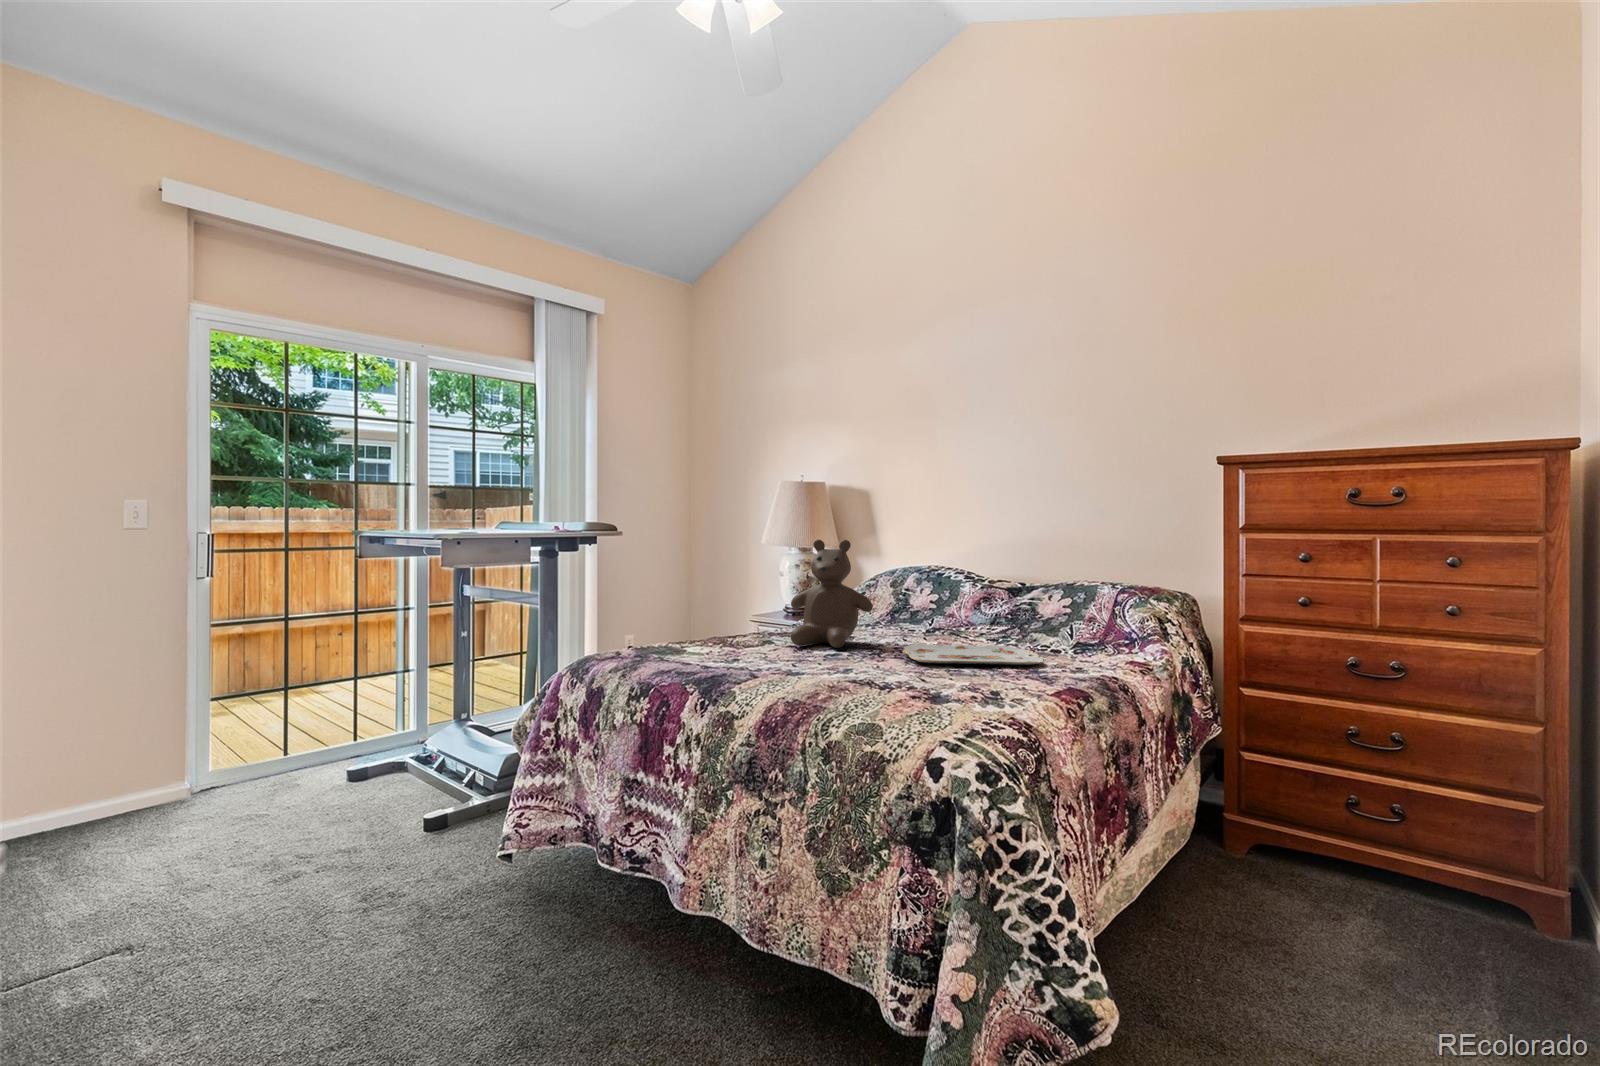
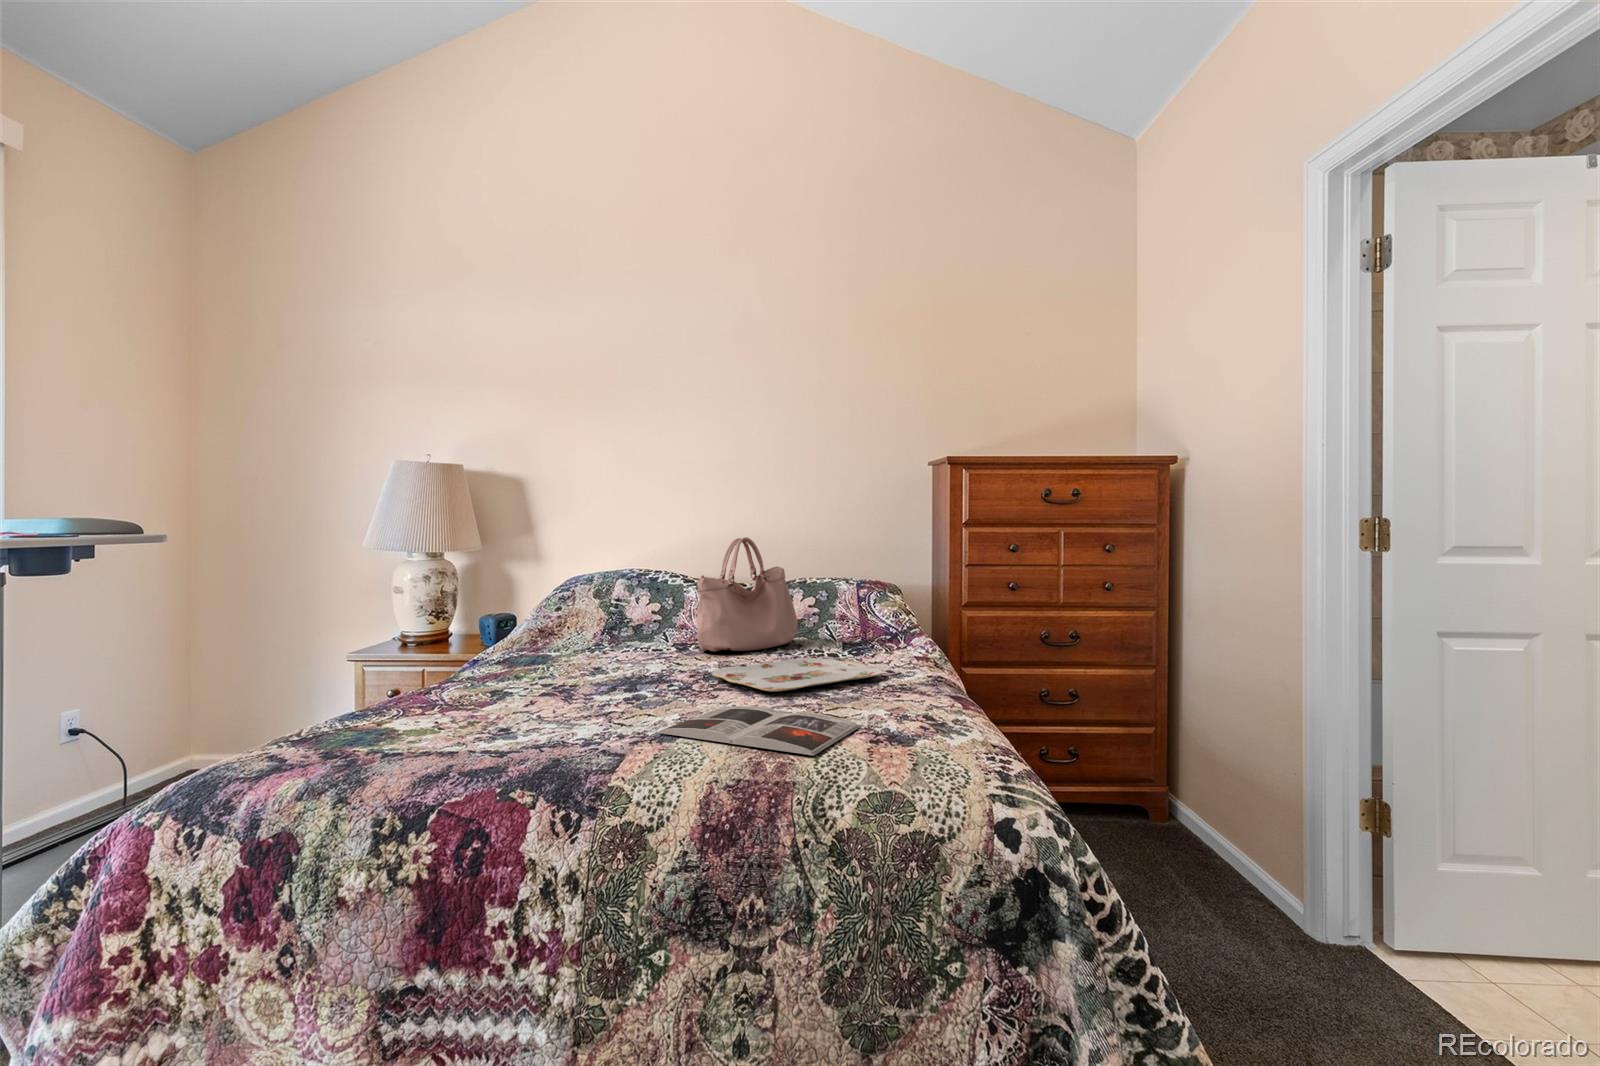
teddy bear: present [791,540,873,648] -> none [533,541,653,692]
handbag: none [936,540,1041,637] -> present [697,537,798,651]
magazine: none [800,665,931,696] -> present [658,706,860,756]

